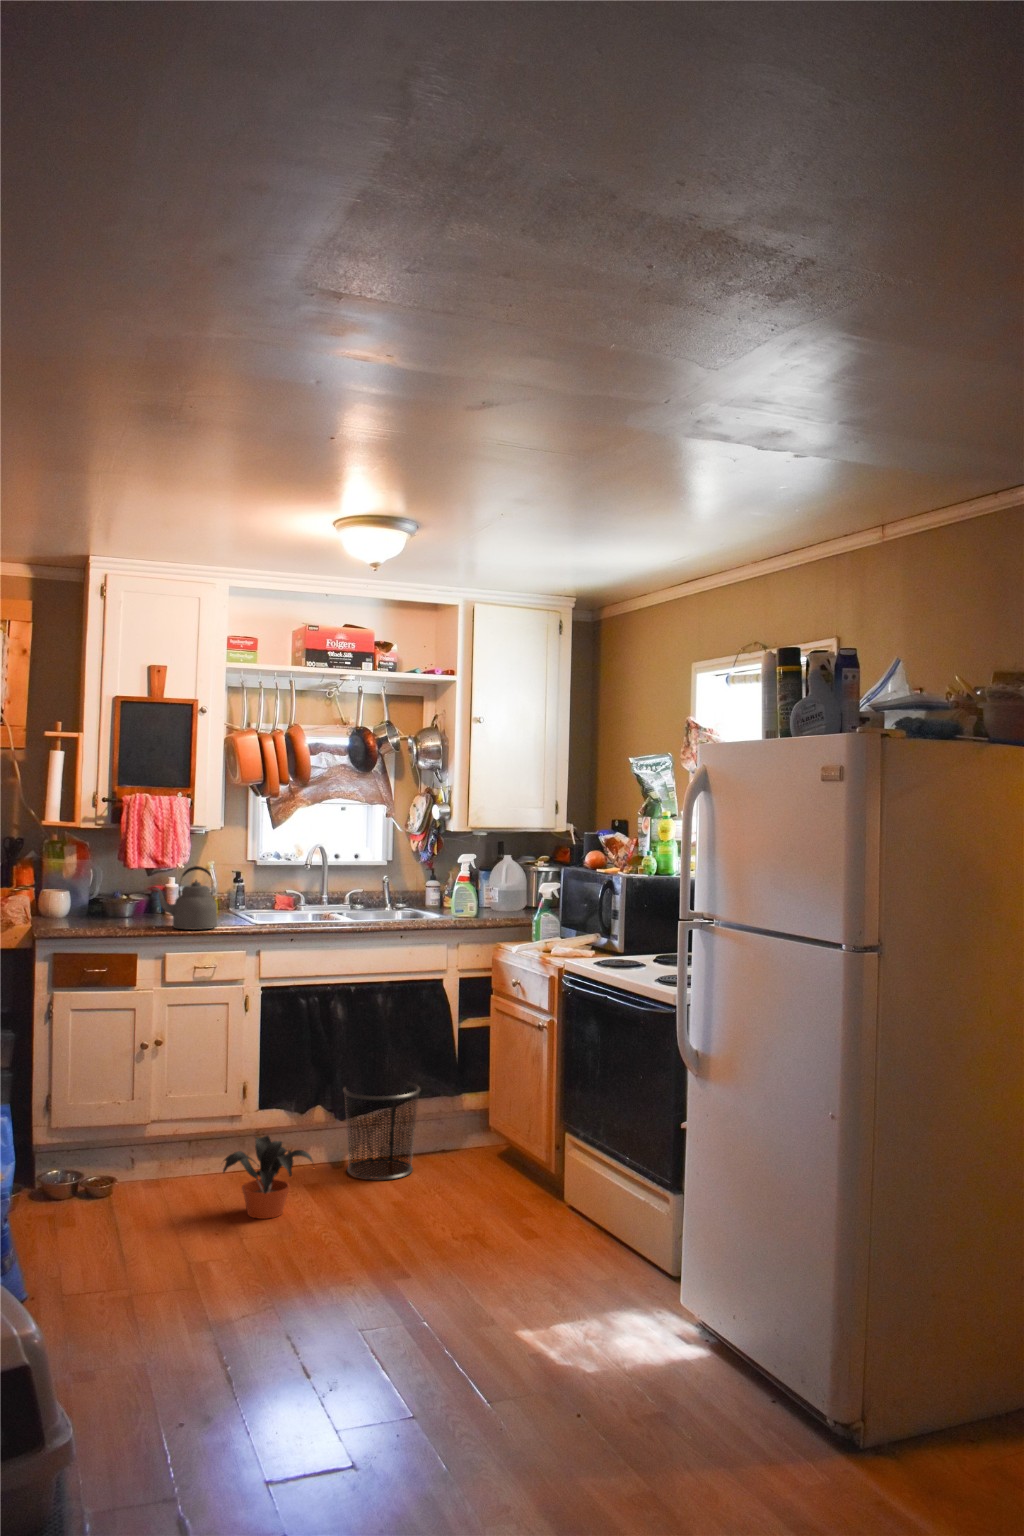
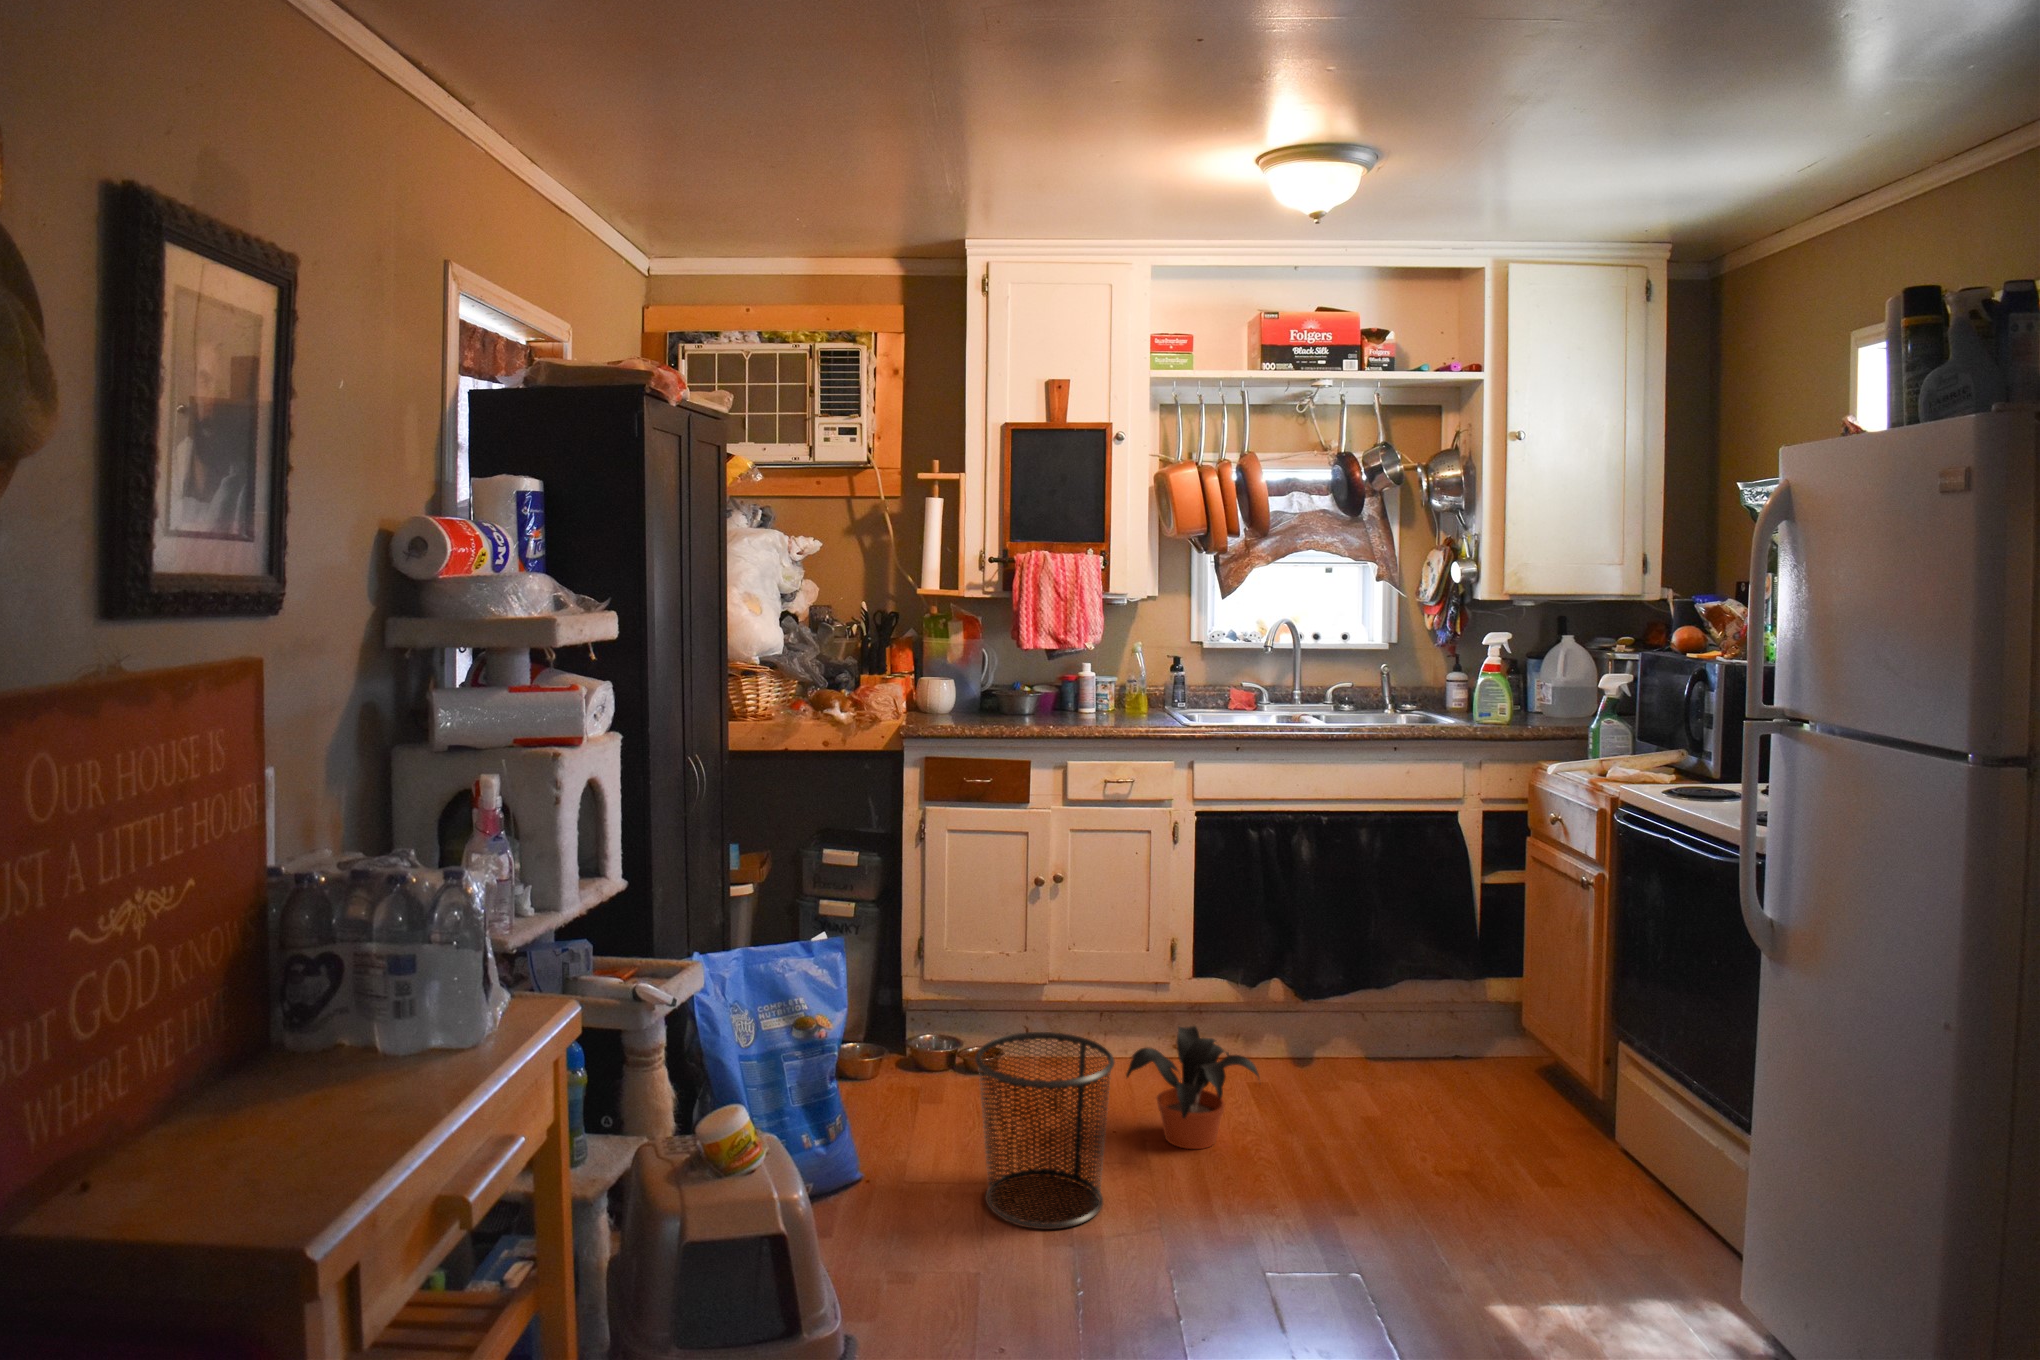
kettle: present [152,866,217,930] -> none [1047,645,1135,731]
waste bin: present [343,1082,421,1181] -> present [975,1032,1114,1229]

